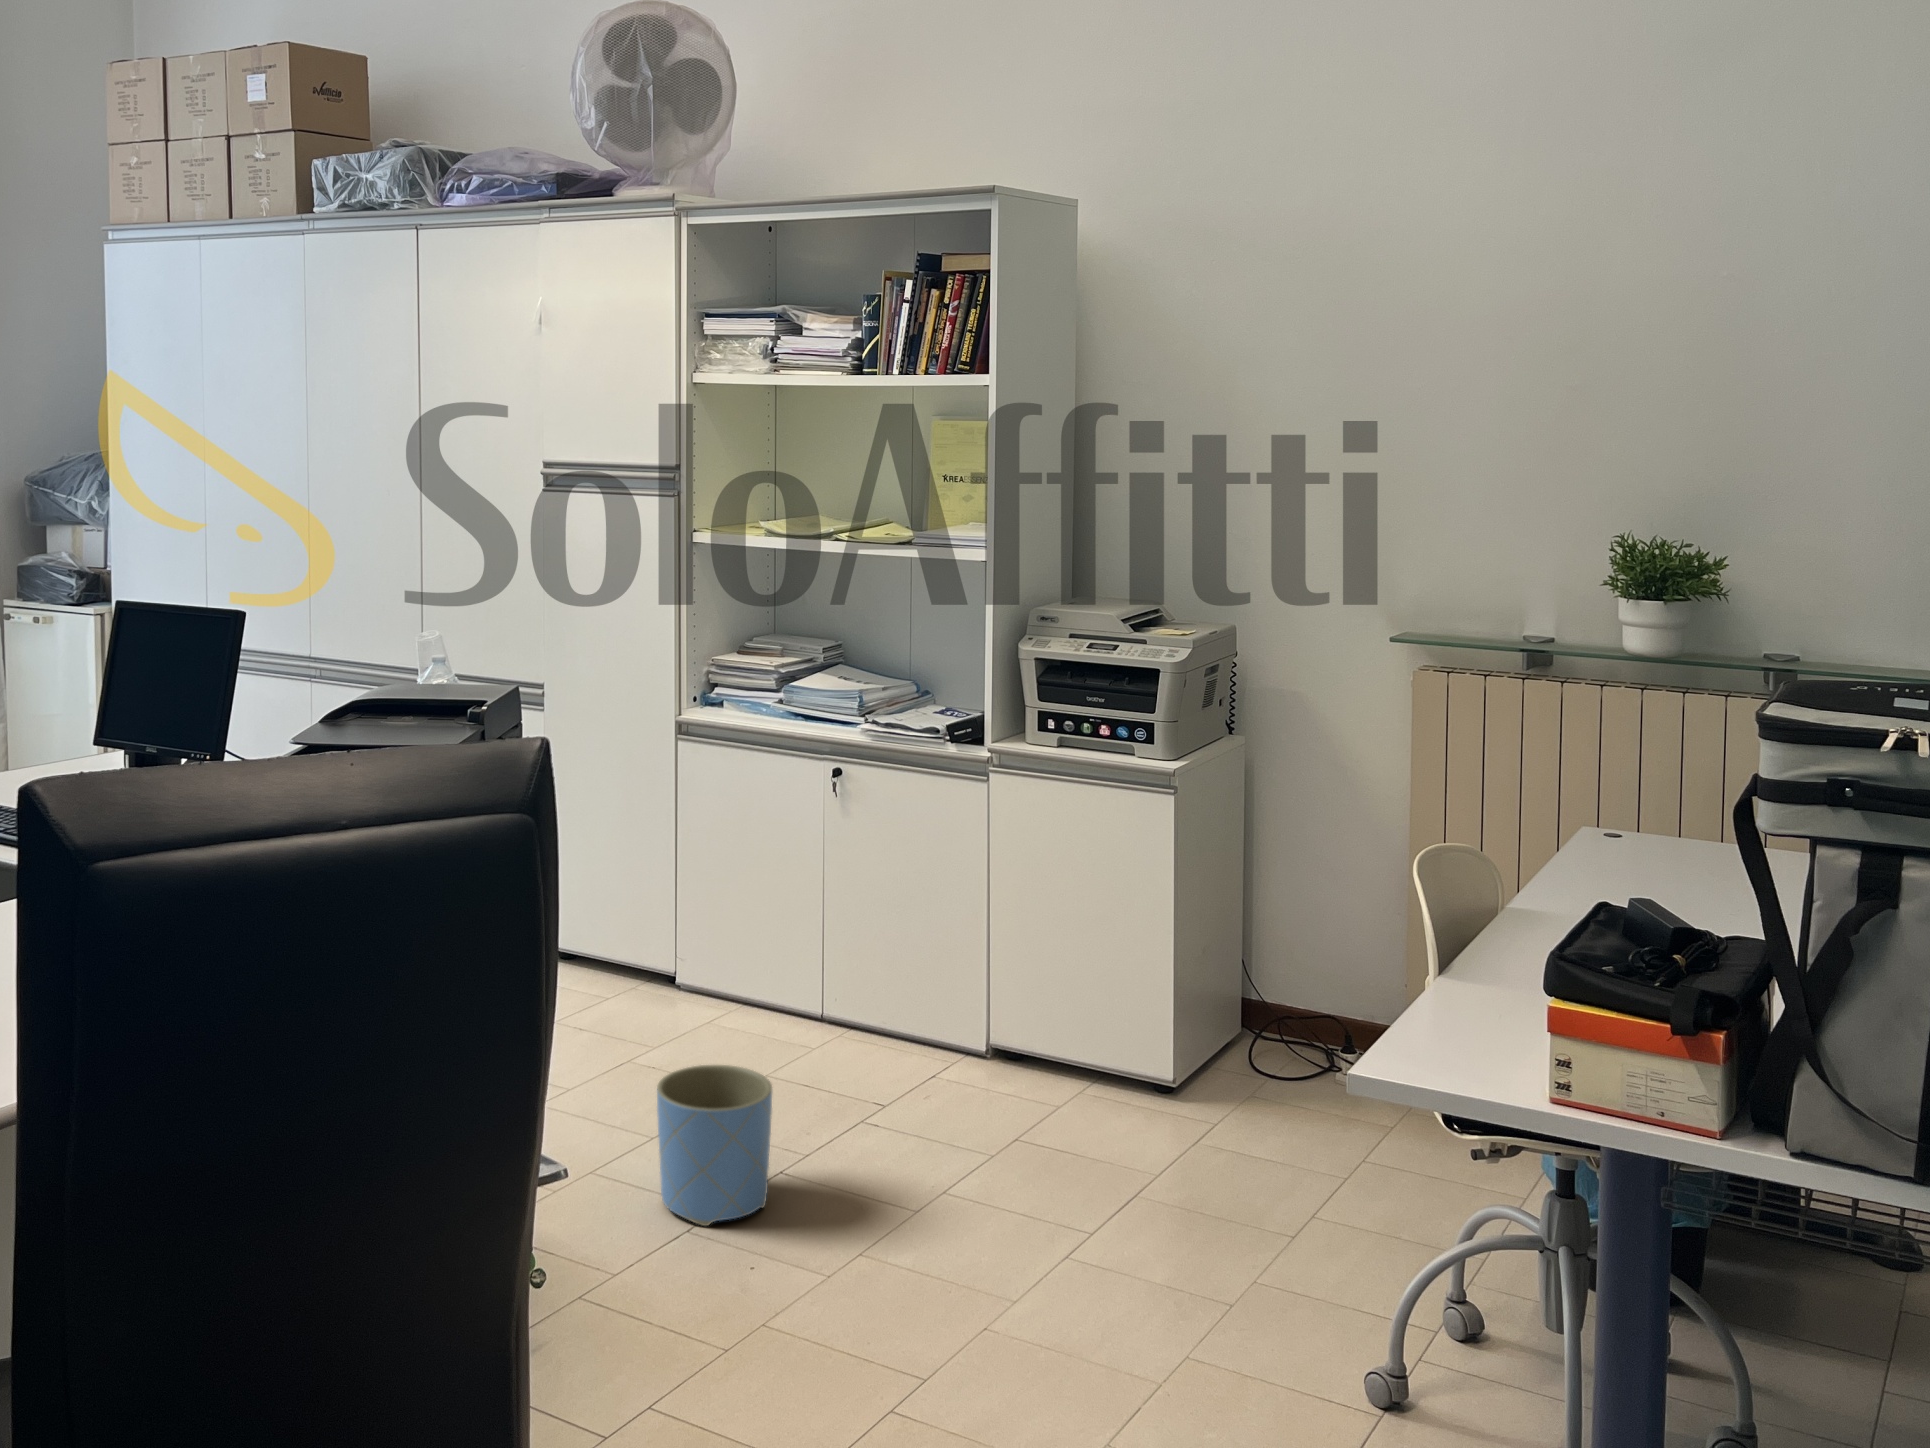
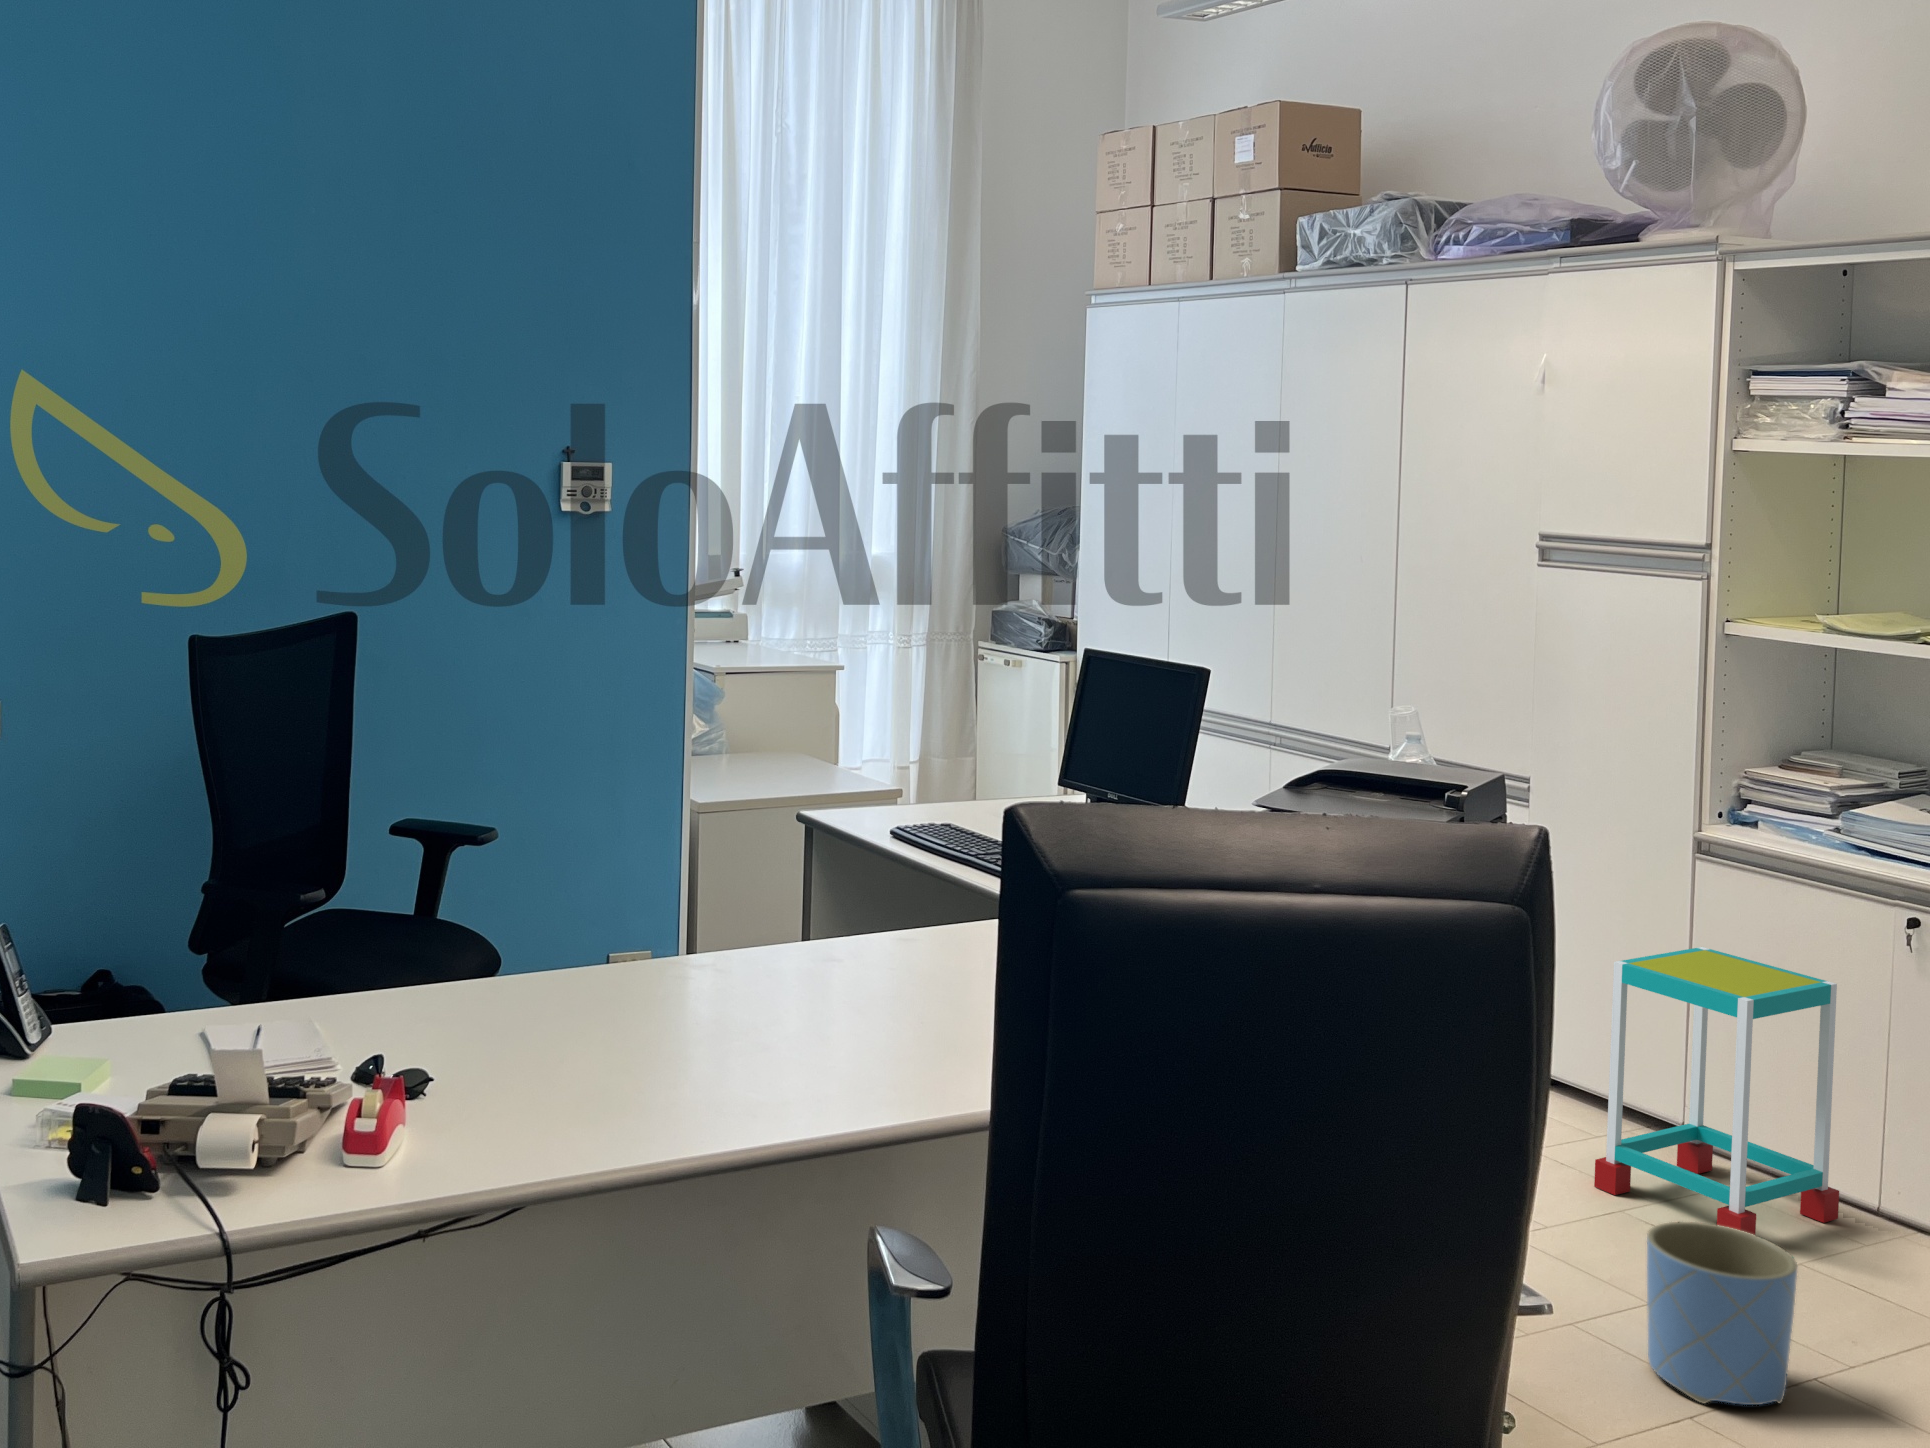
side table: none [609,816,793,1072] -> present [1594,947,1839,1235]

